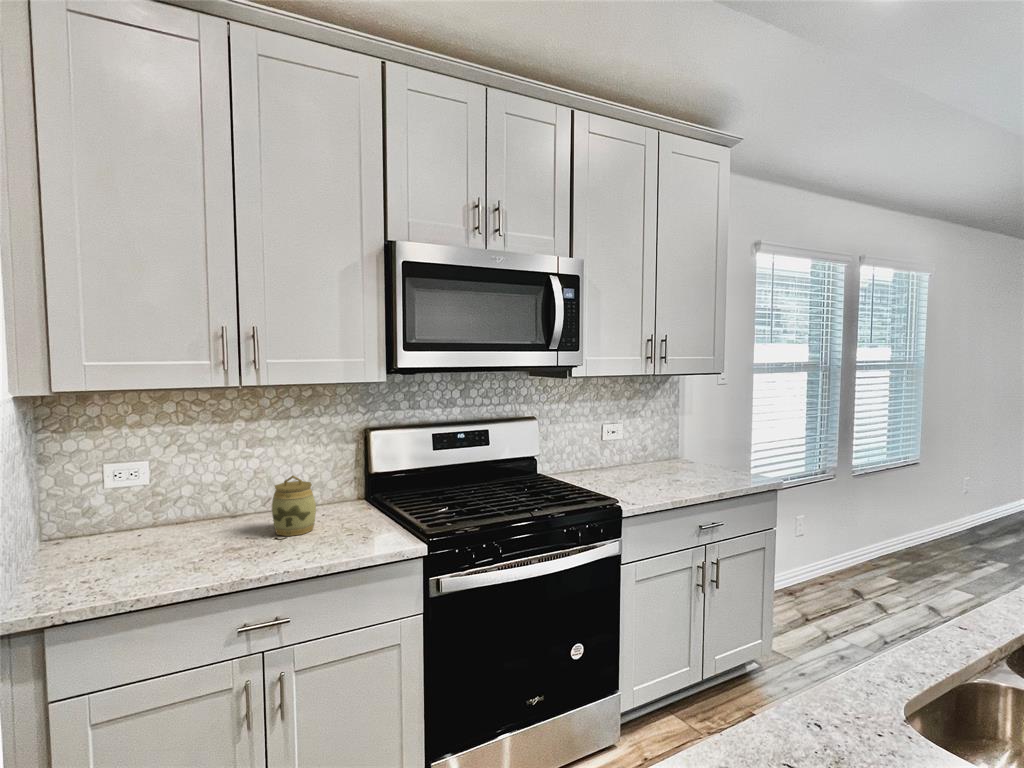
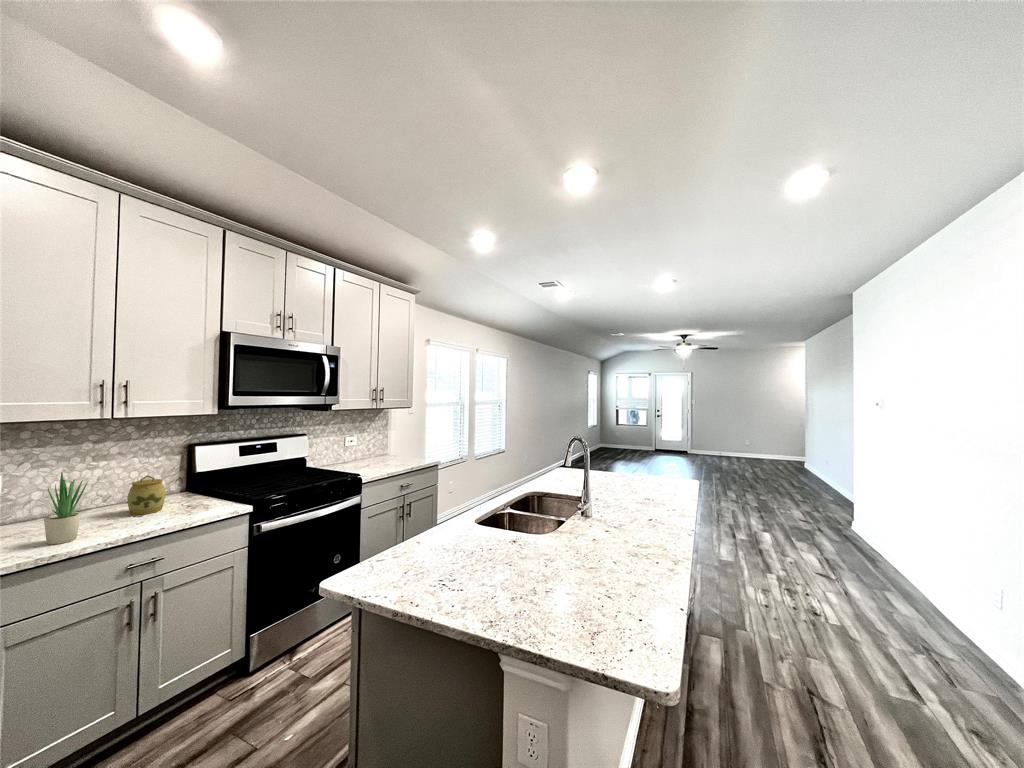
potted plant: none [144,466,195,576] -> present [44,473,88,545]

